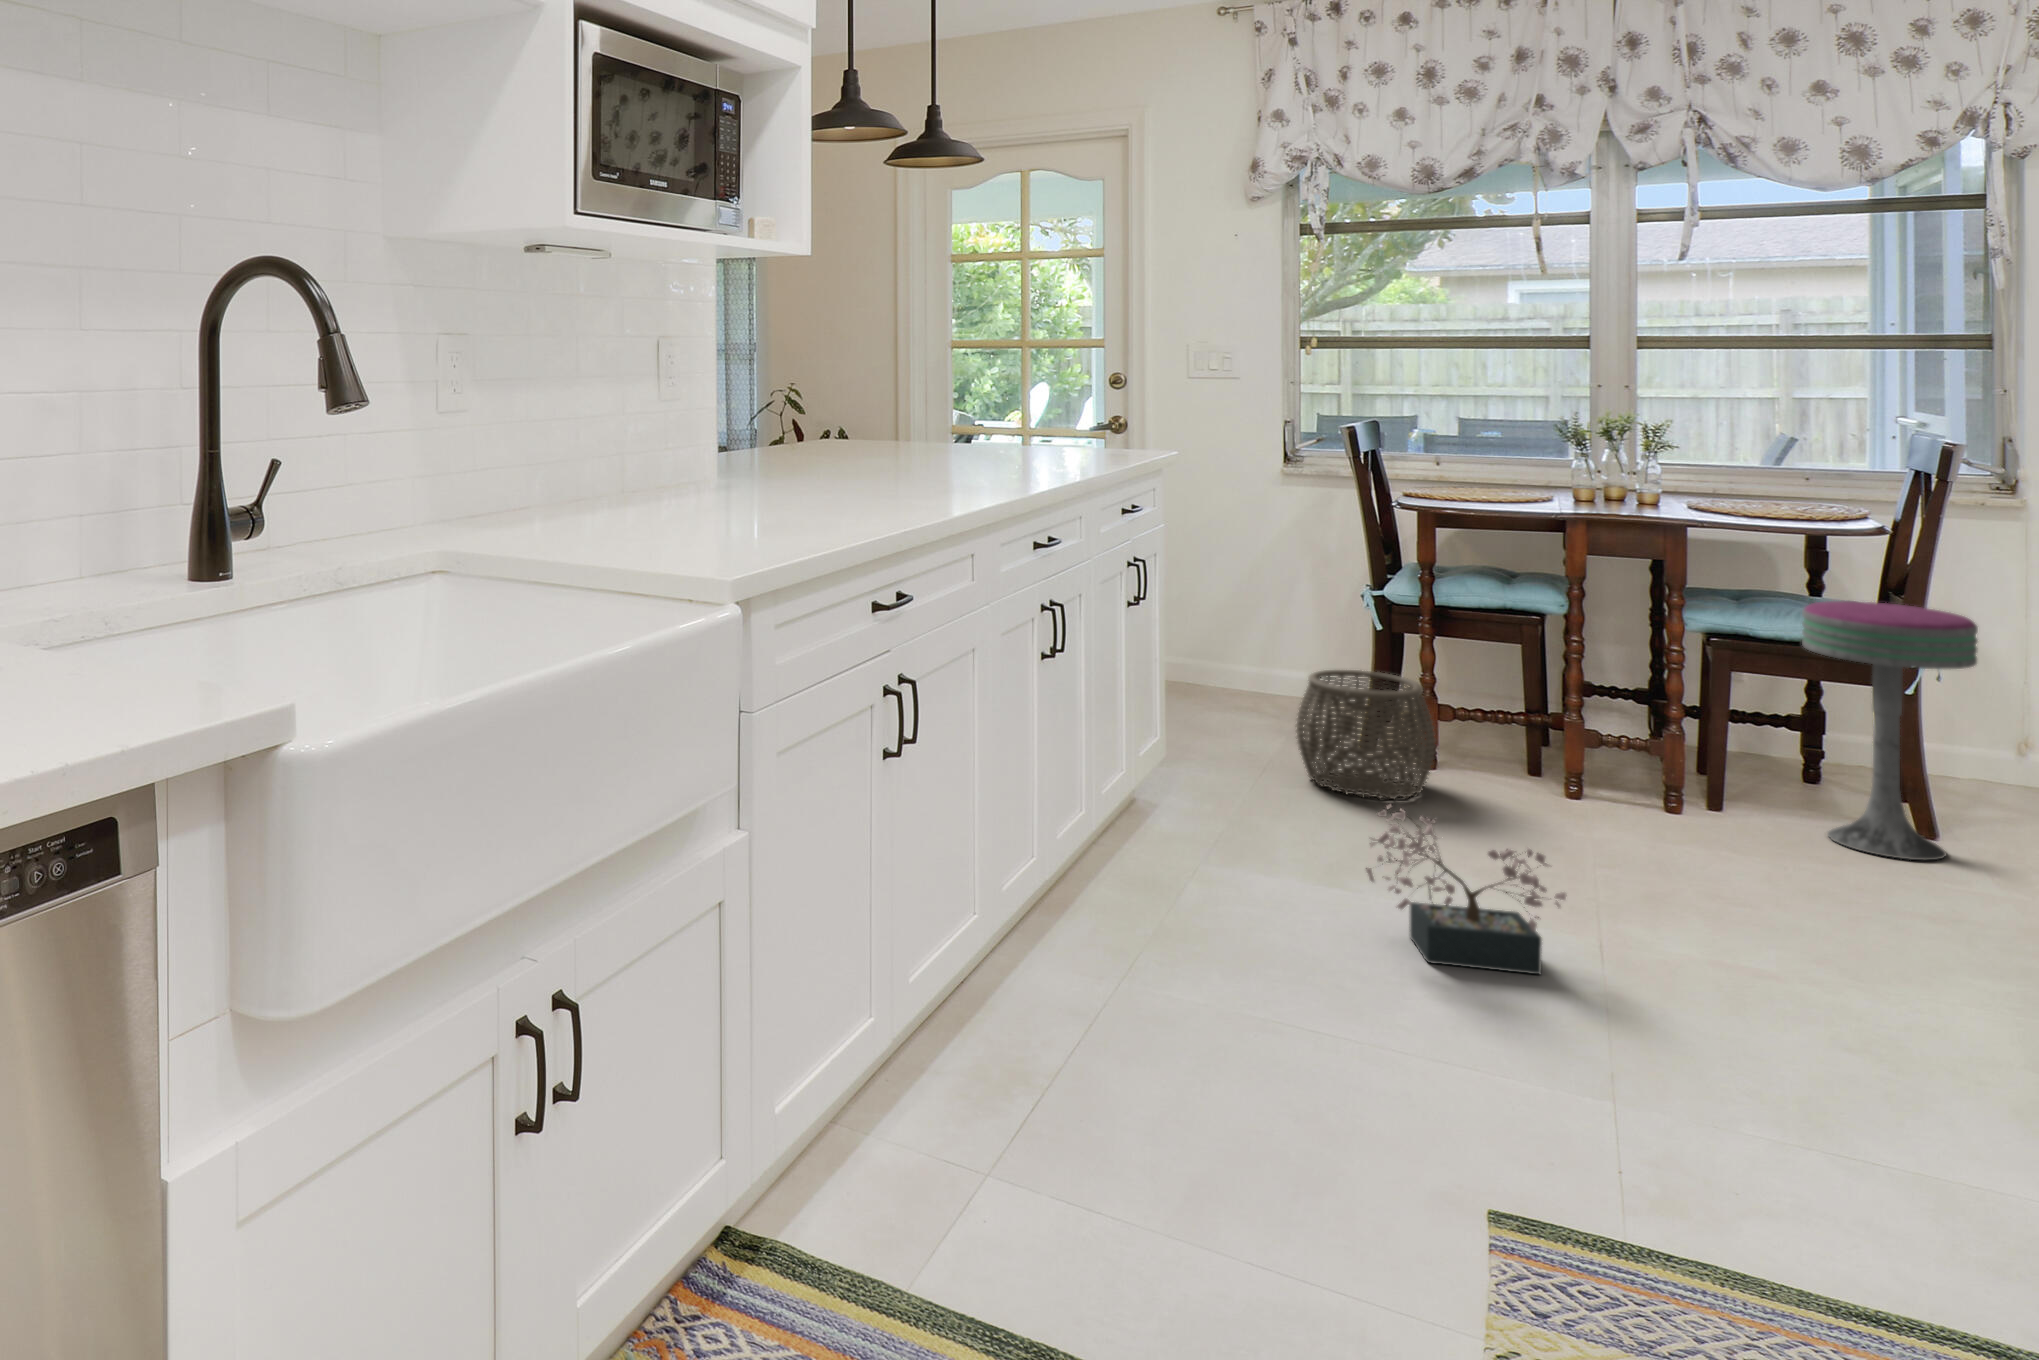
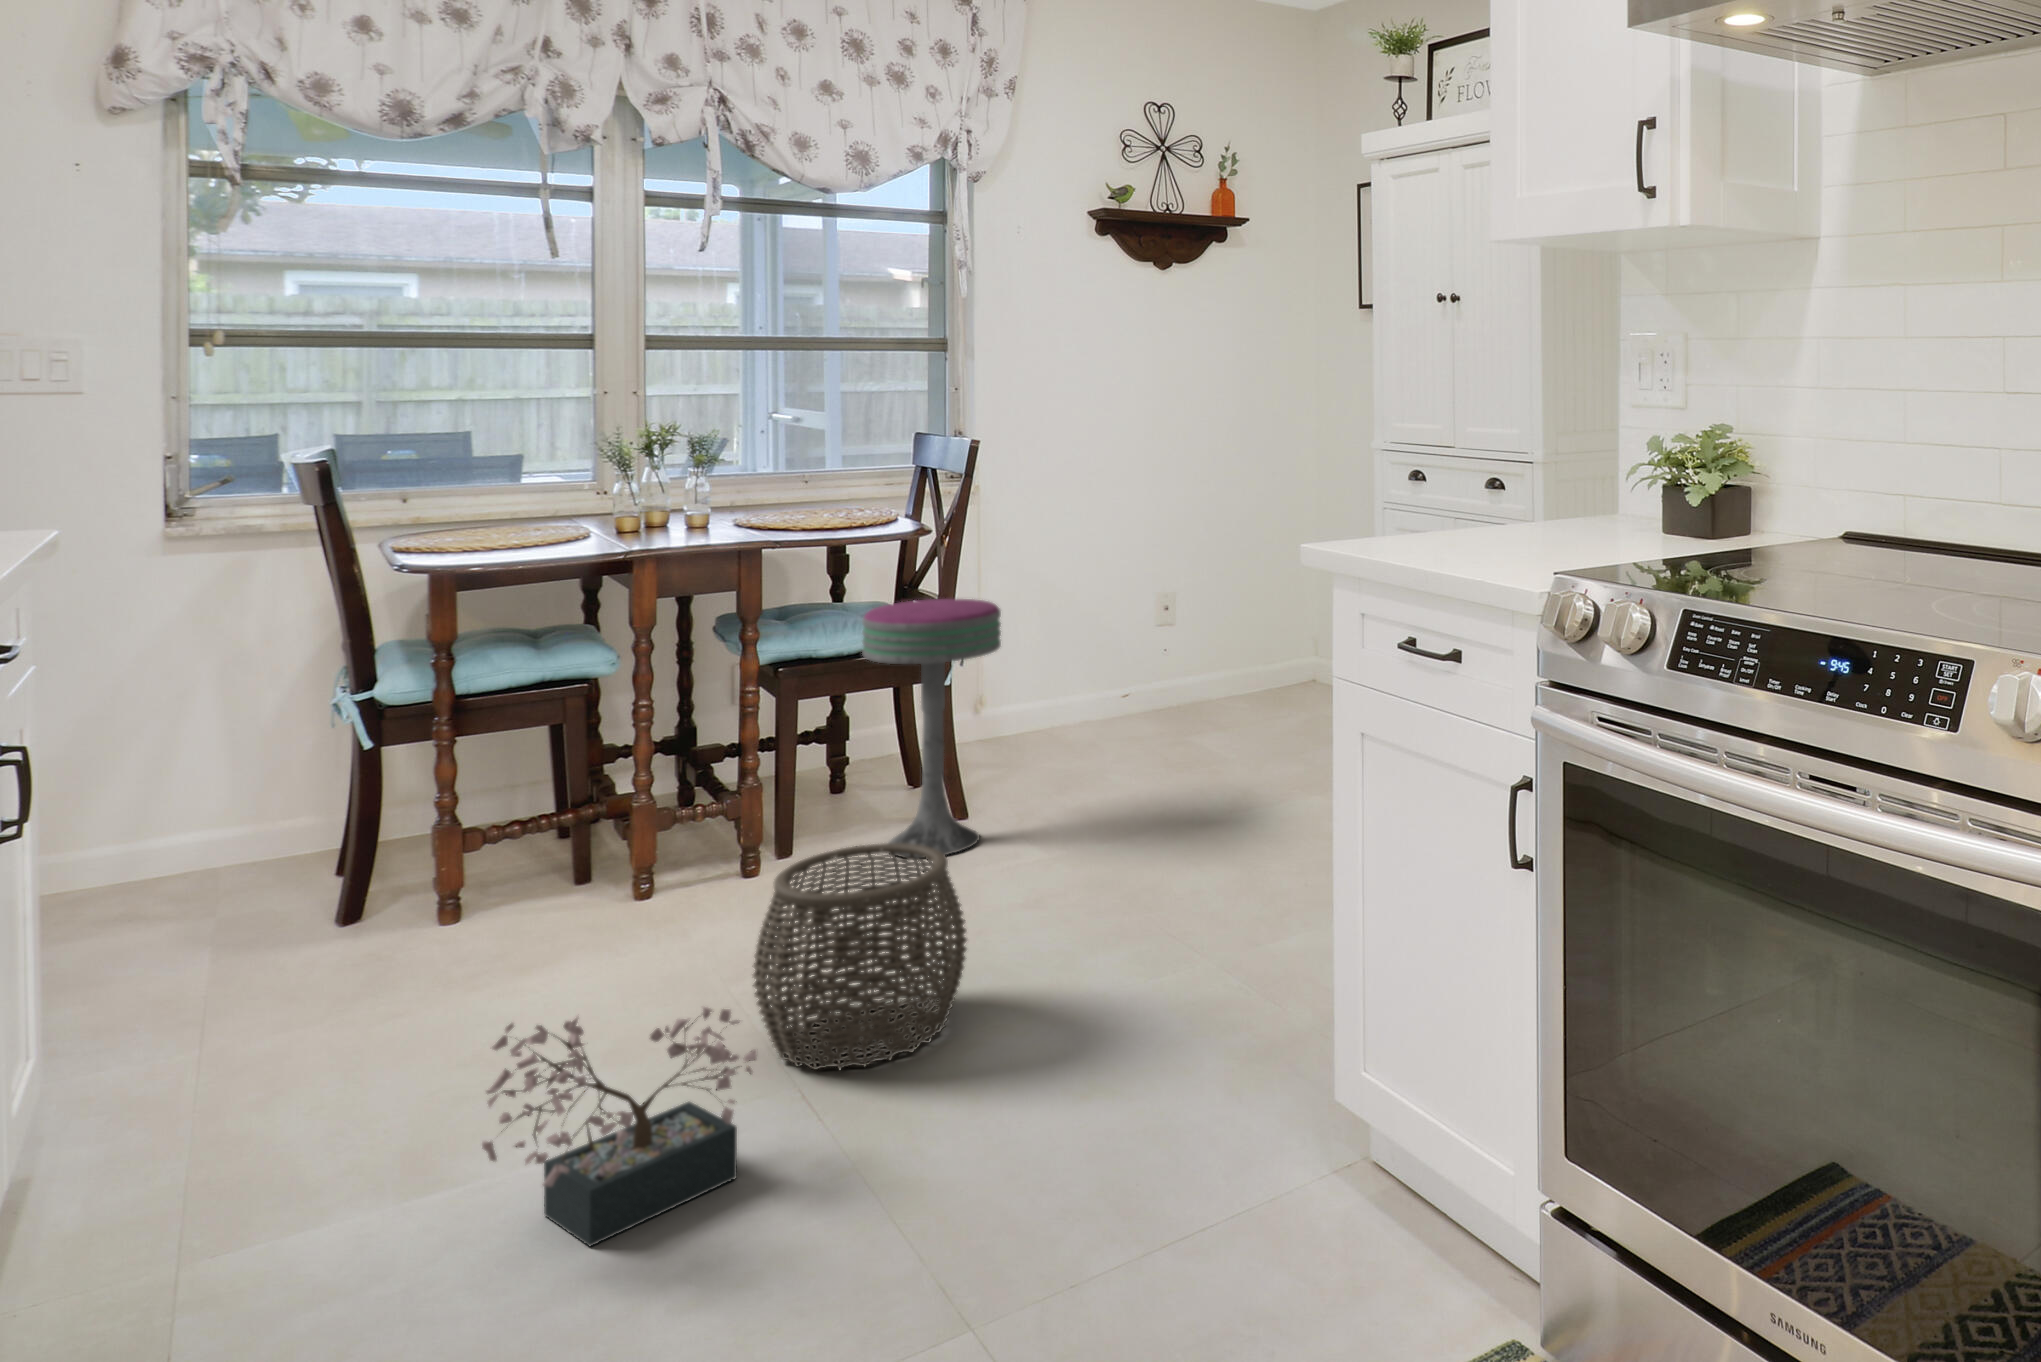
woven basket: present [1296,670,1436,799] -> present [752,843,967,1070]

